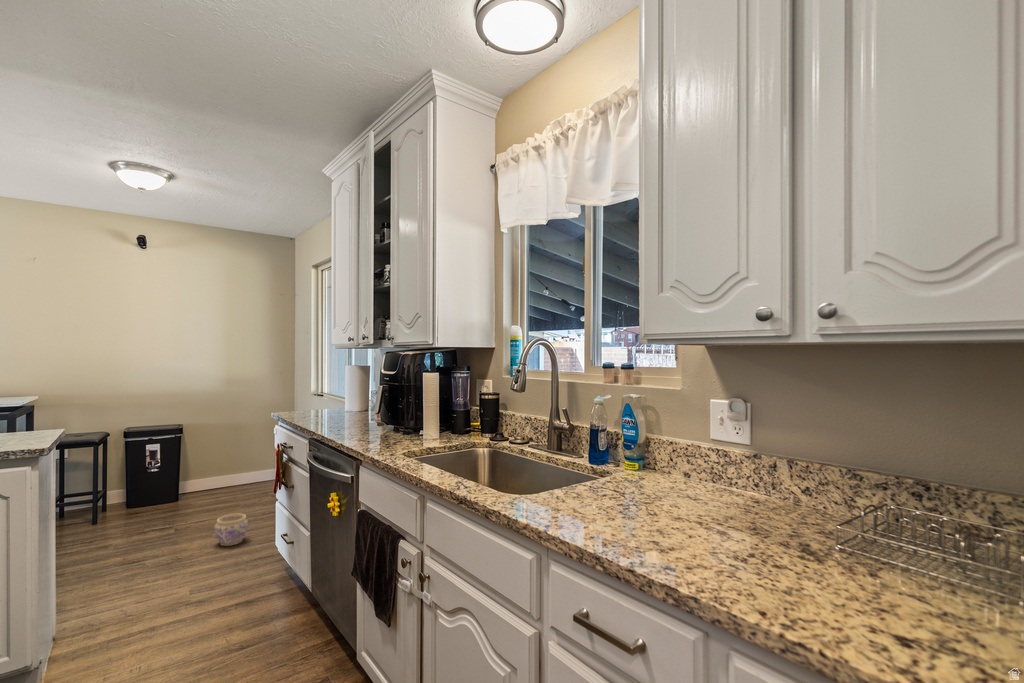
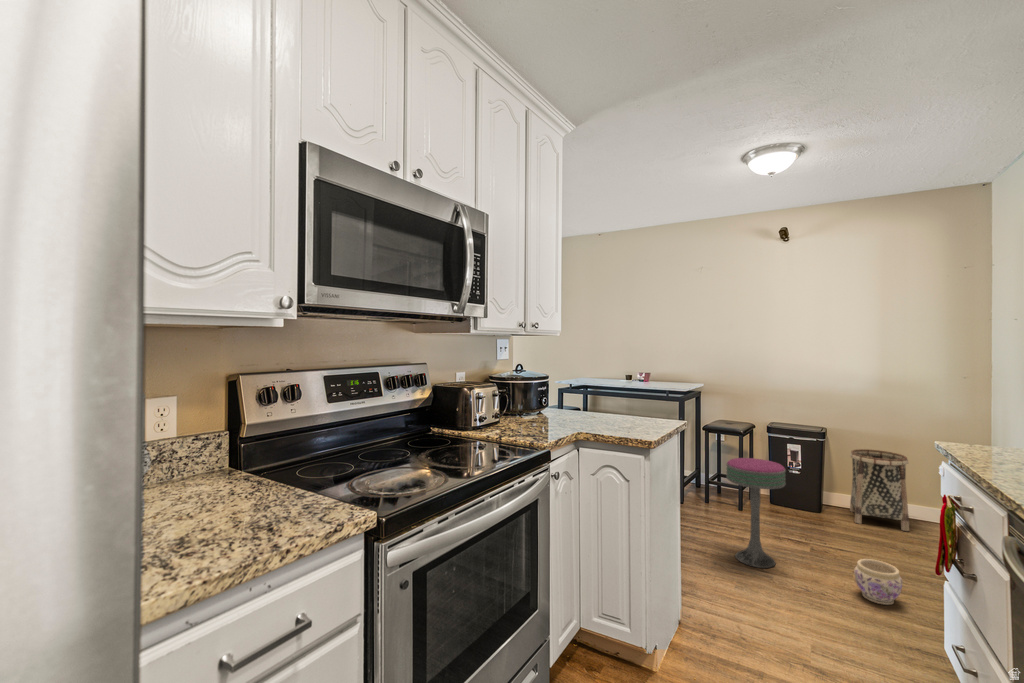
basket: none [203,435,248,499] -> present [850,449,909,531]
bar stool: none [90,459,155,564] -> present [726,458,786,568]

